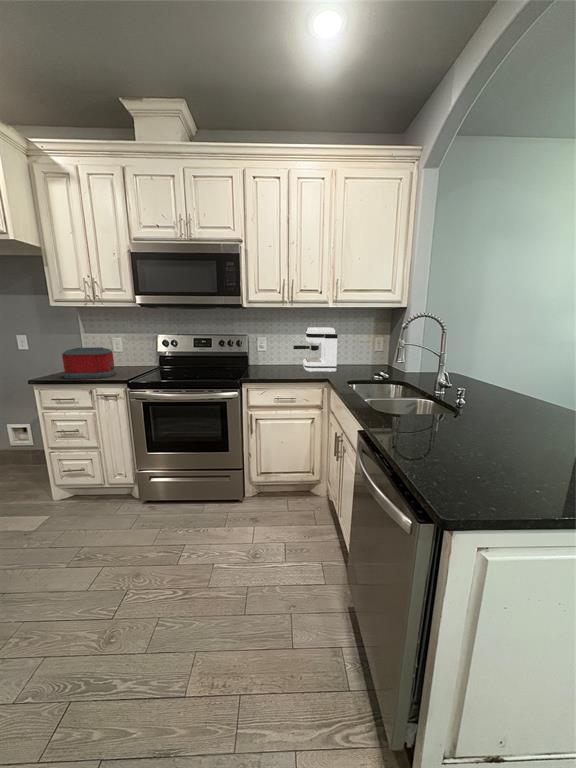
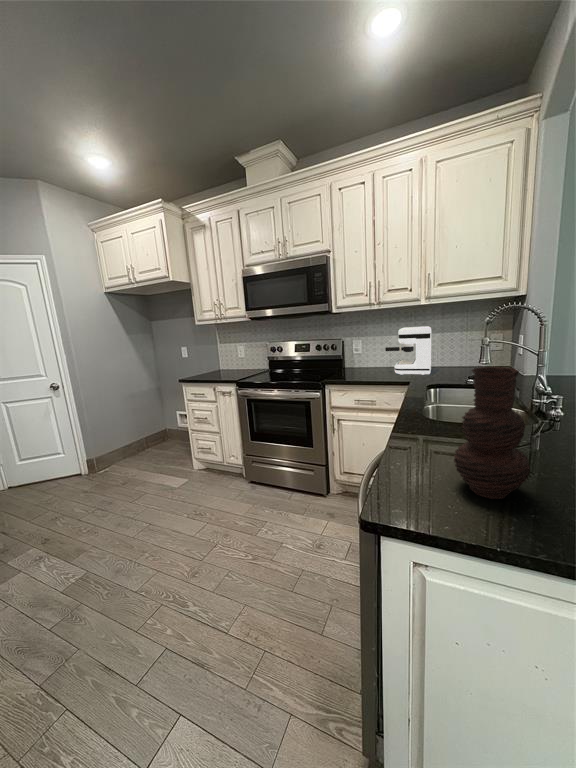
toaster: present [62,347,116,379] -> none [198,355,235,379]
vase: none [468,364,535,477] -> present [454,367,530,499]

